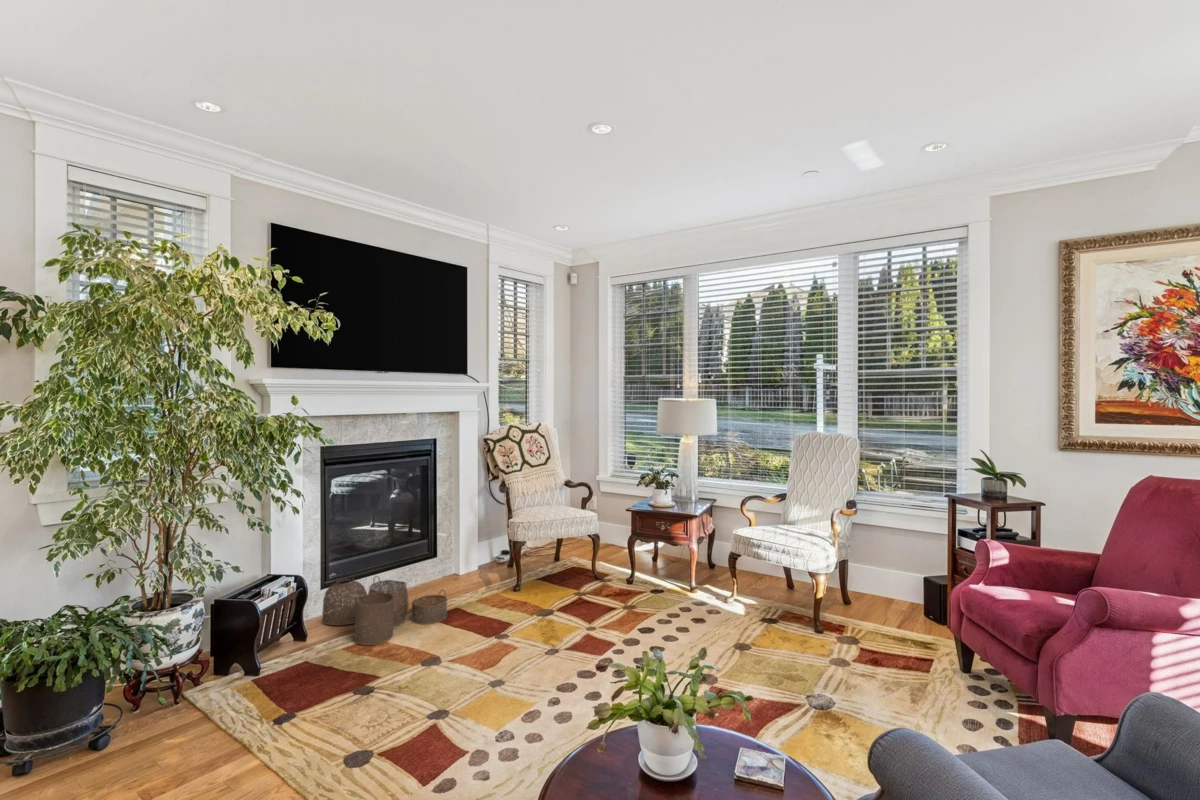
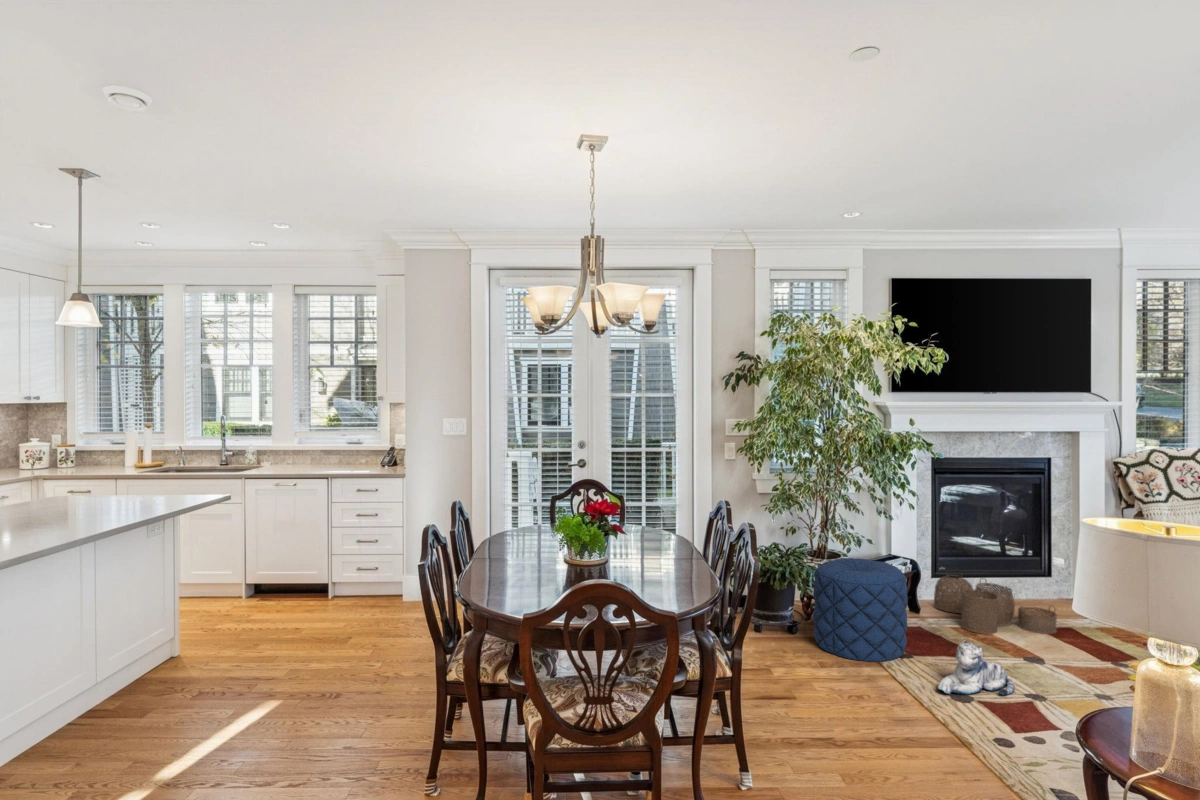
pouf: none [138,594,288,762] -> present [813,558,908,662]
plush toy: none [331,679,420,764] -> present [938,641,1015,695]

